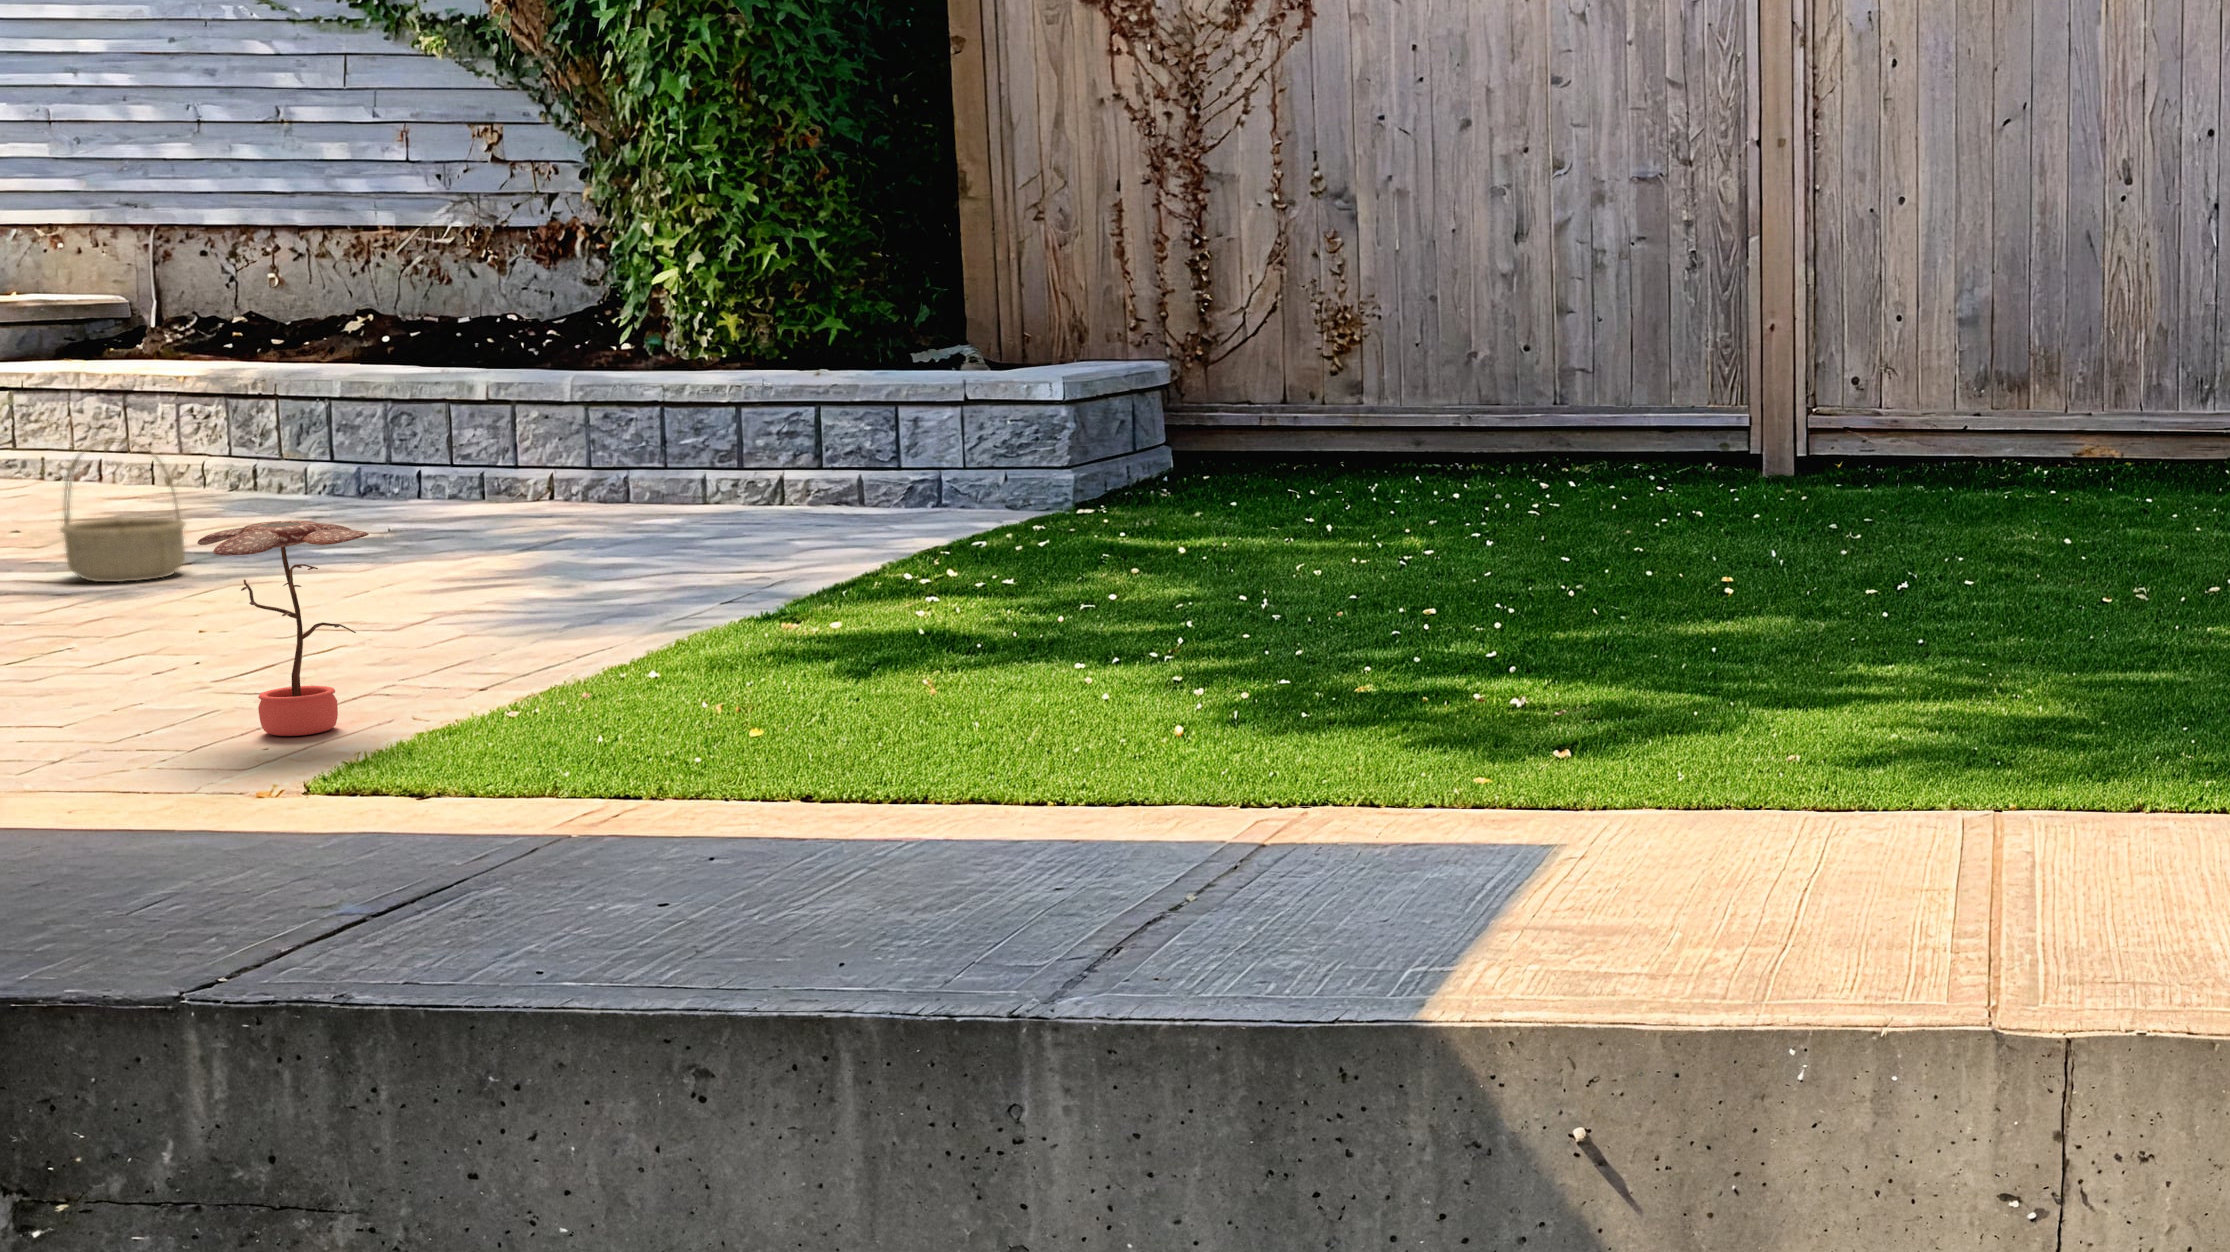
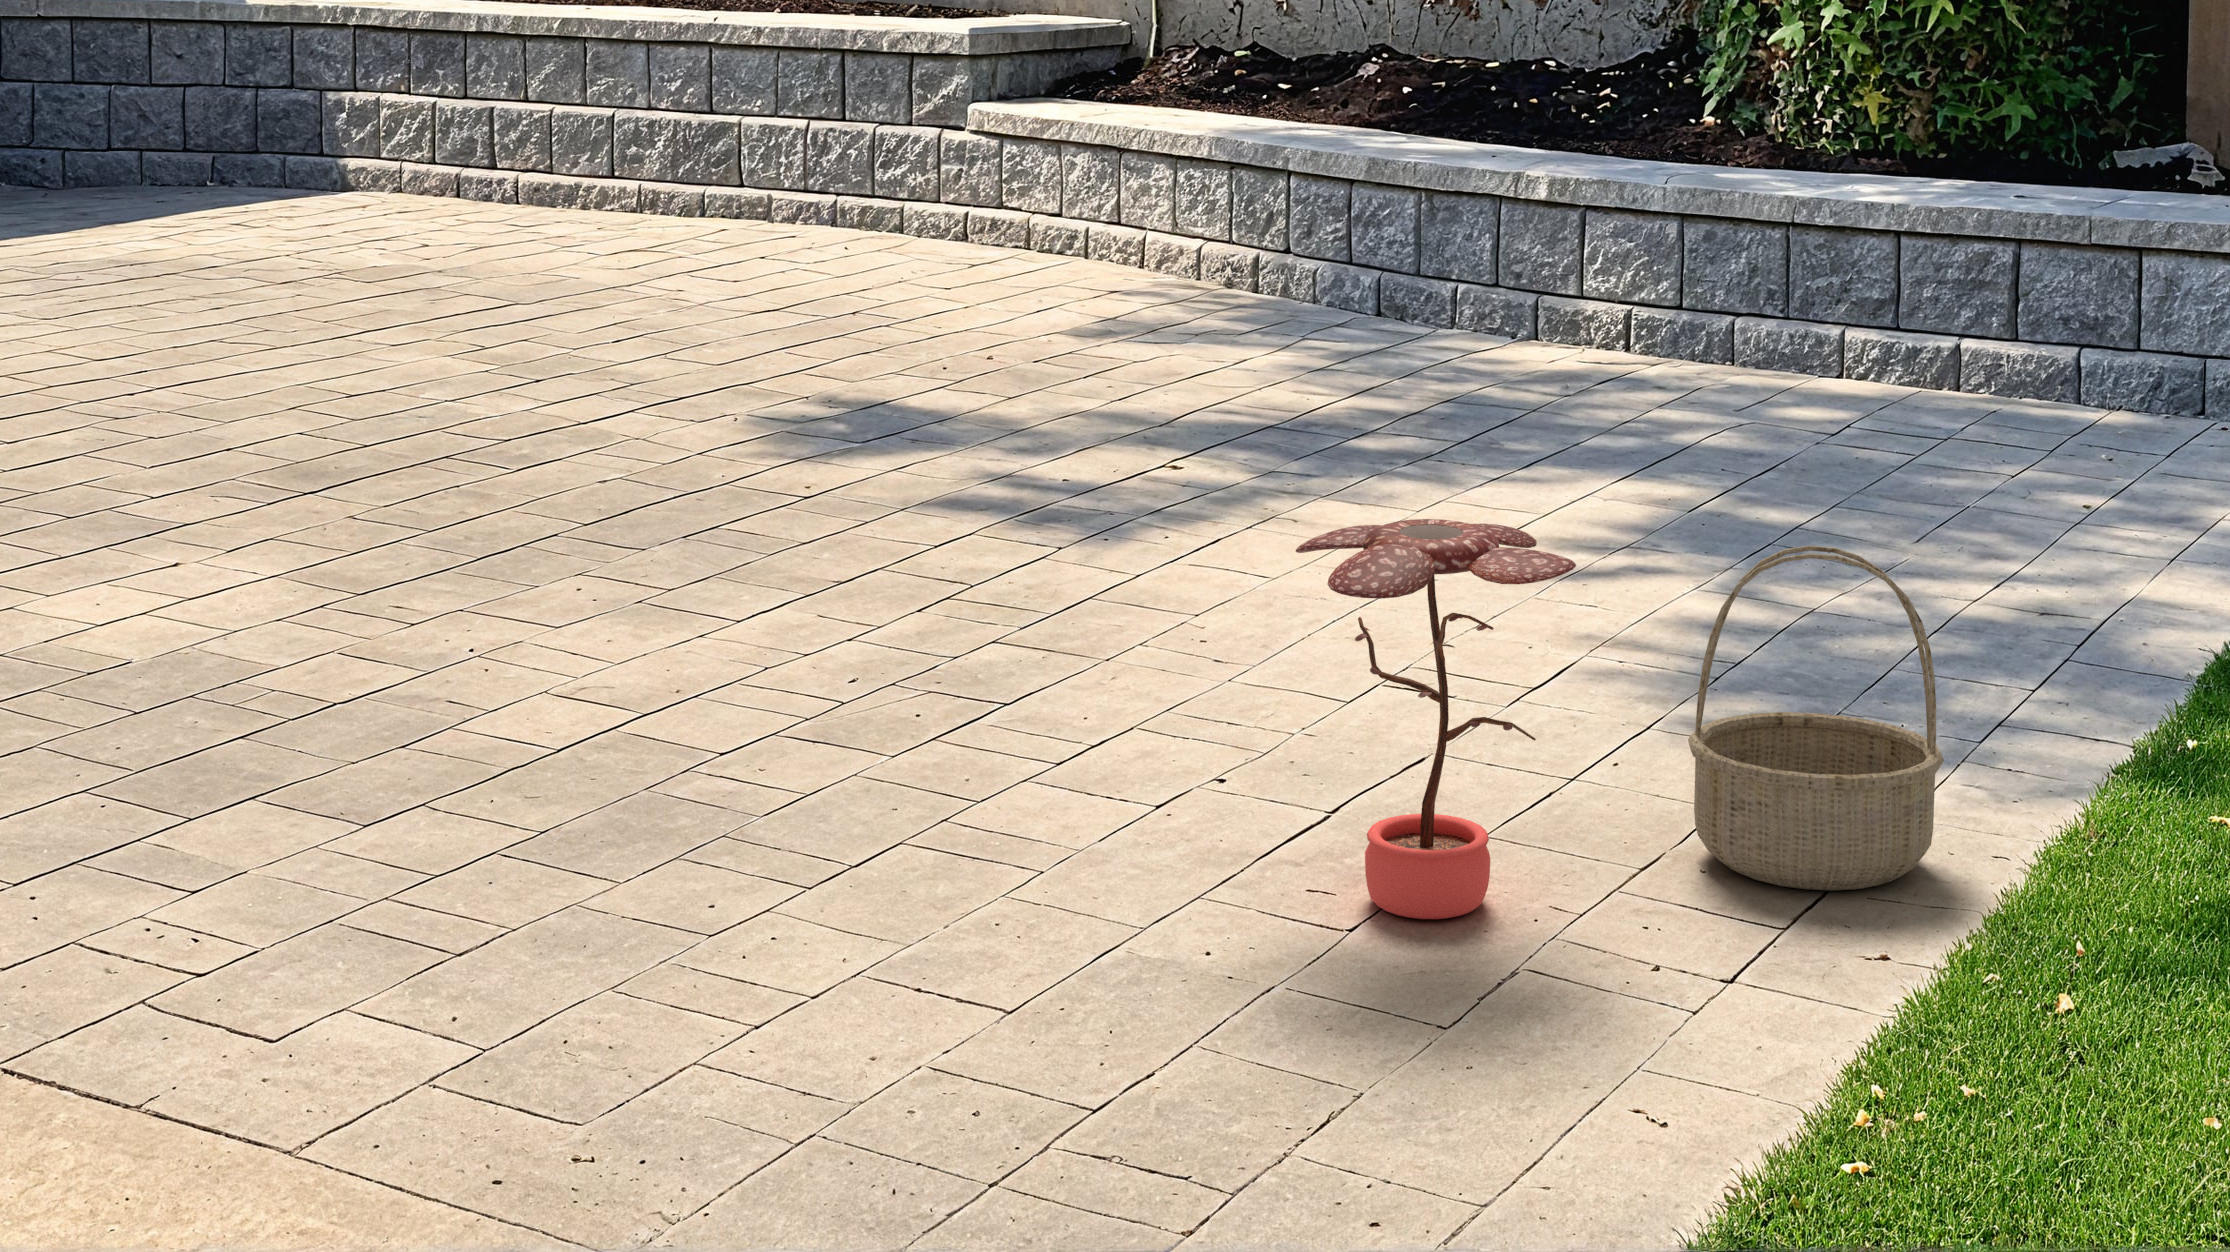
basket: present [61,439,185,582] -> present [1688,545,1944,891]

